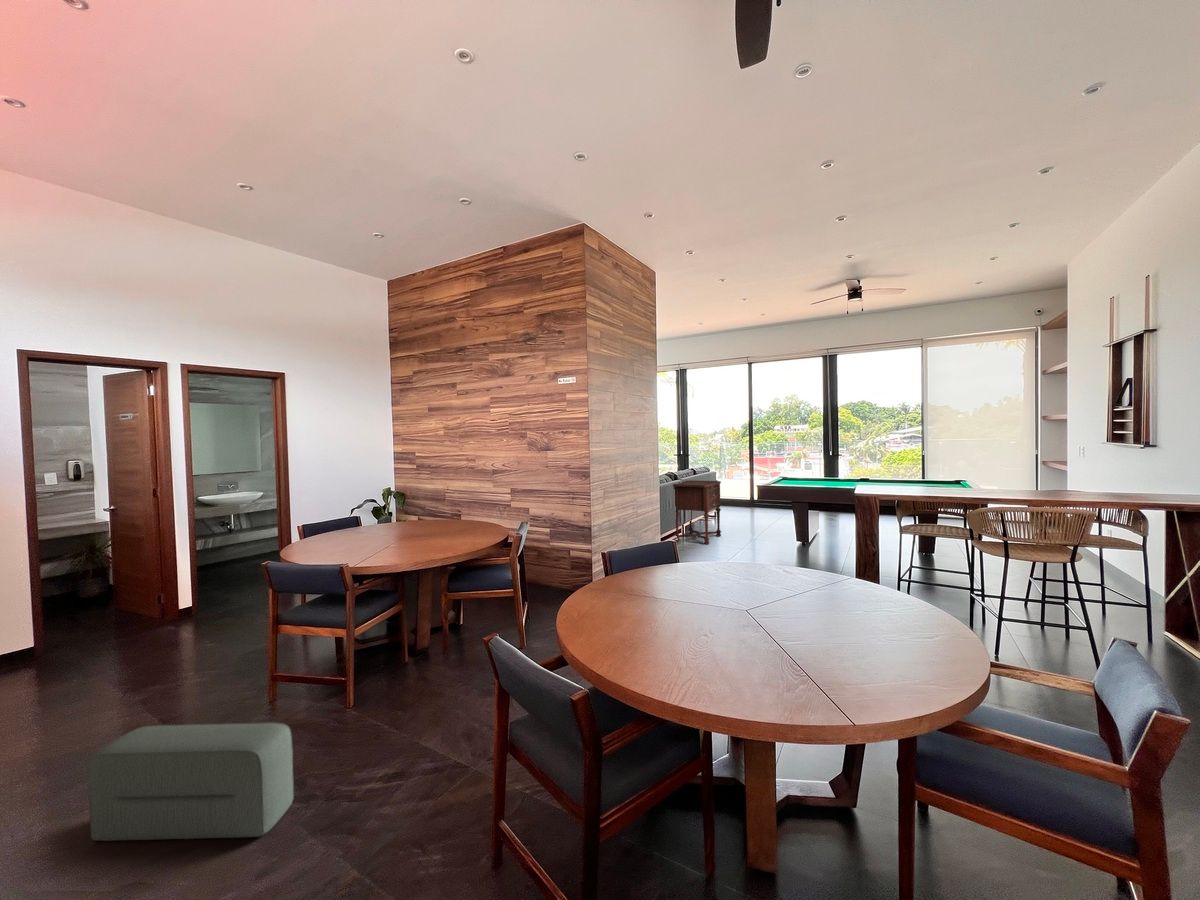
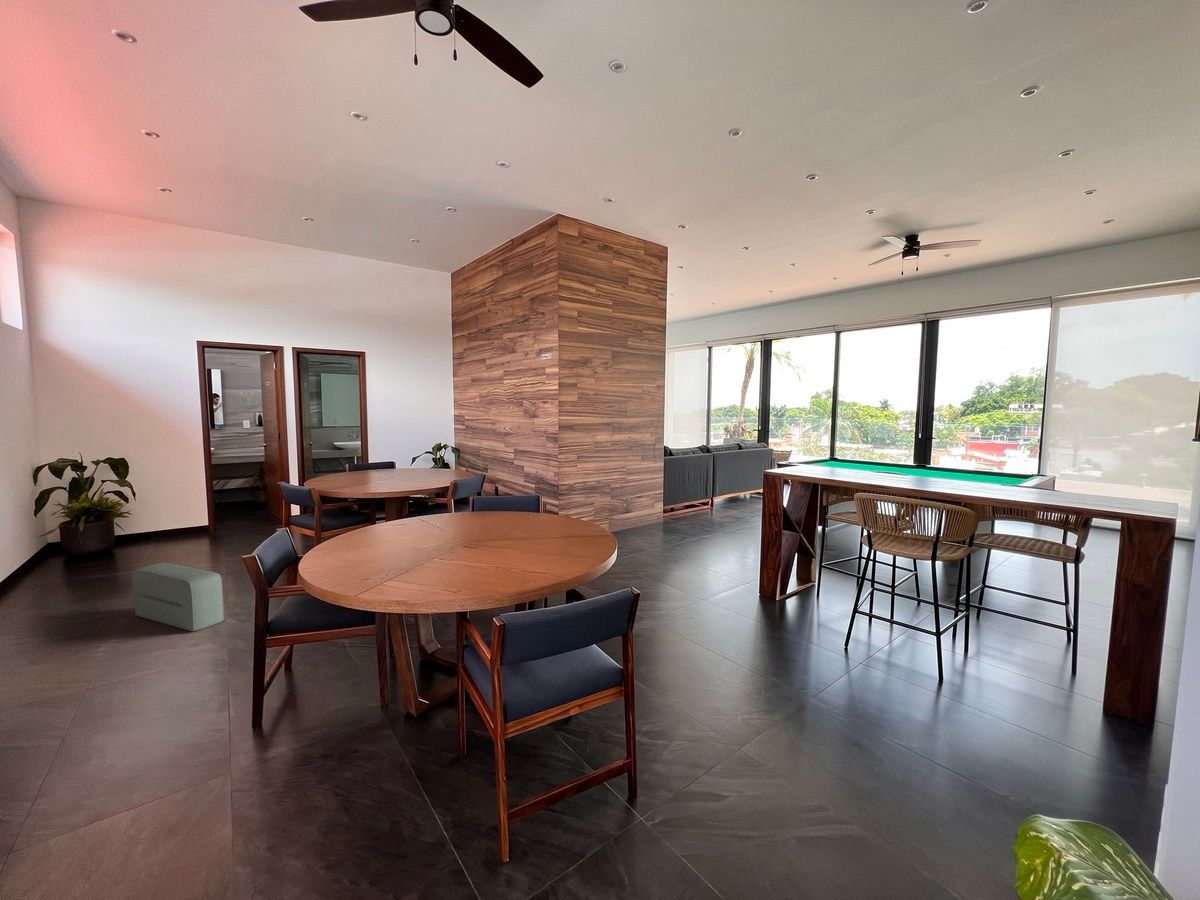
side table: present [673,480,721,544] -> none [690,455,747,518]

